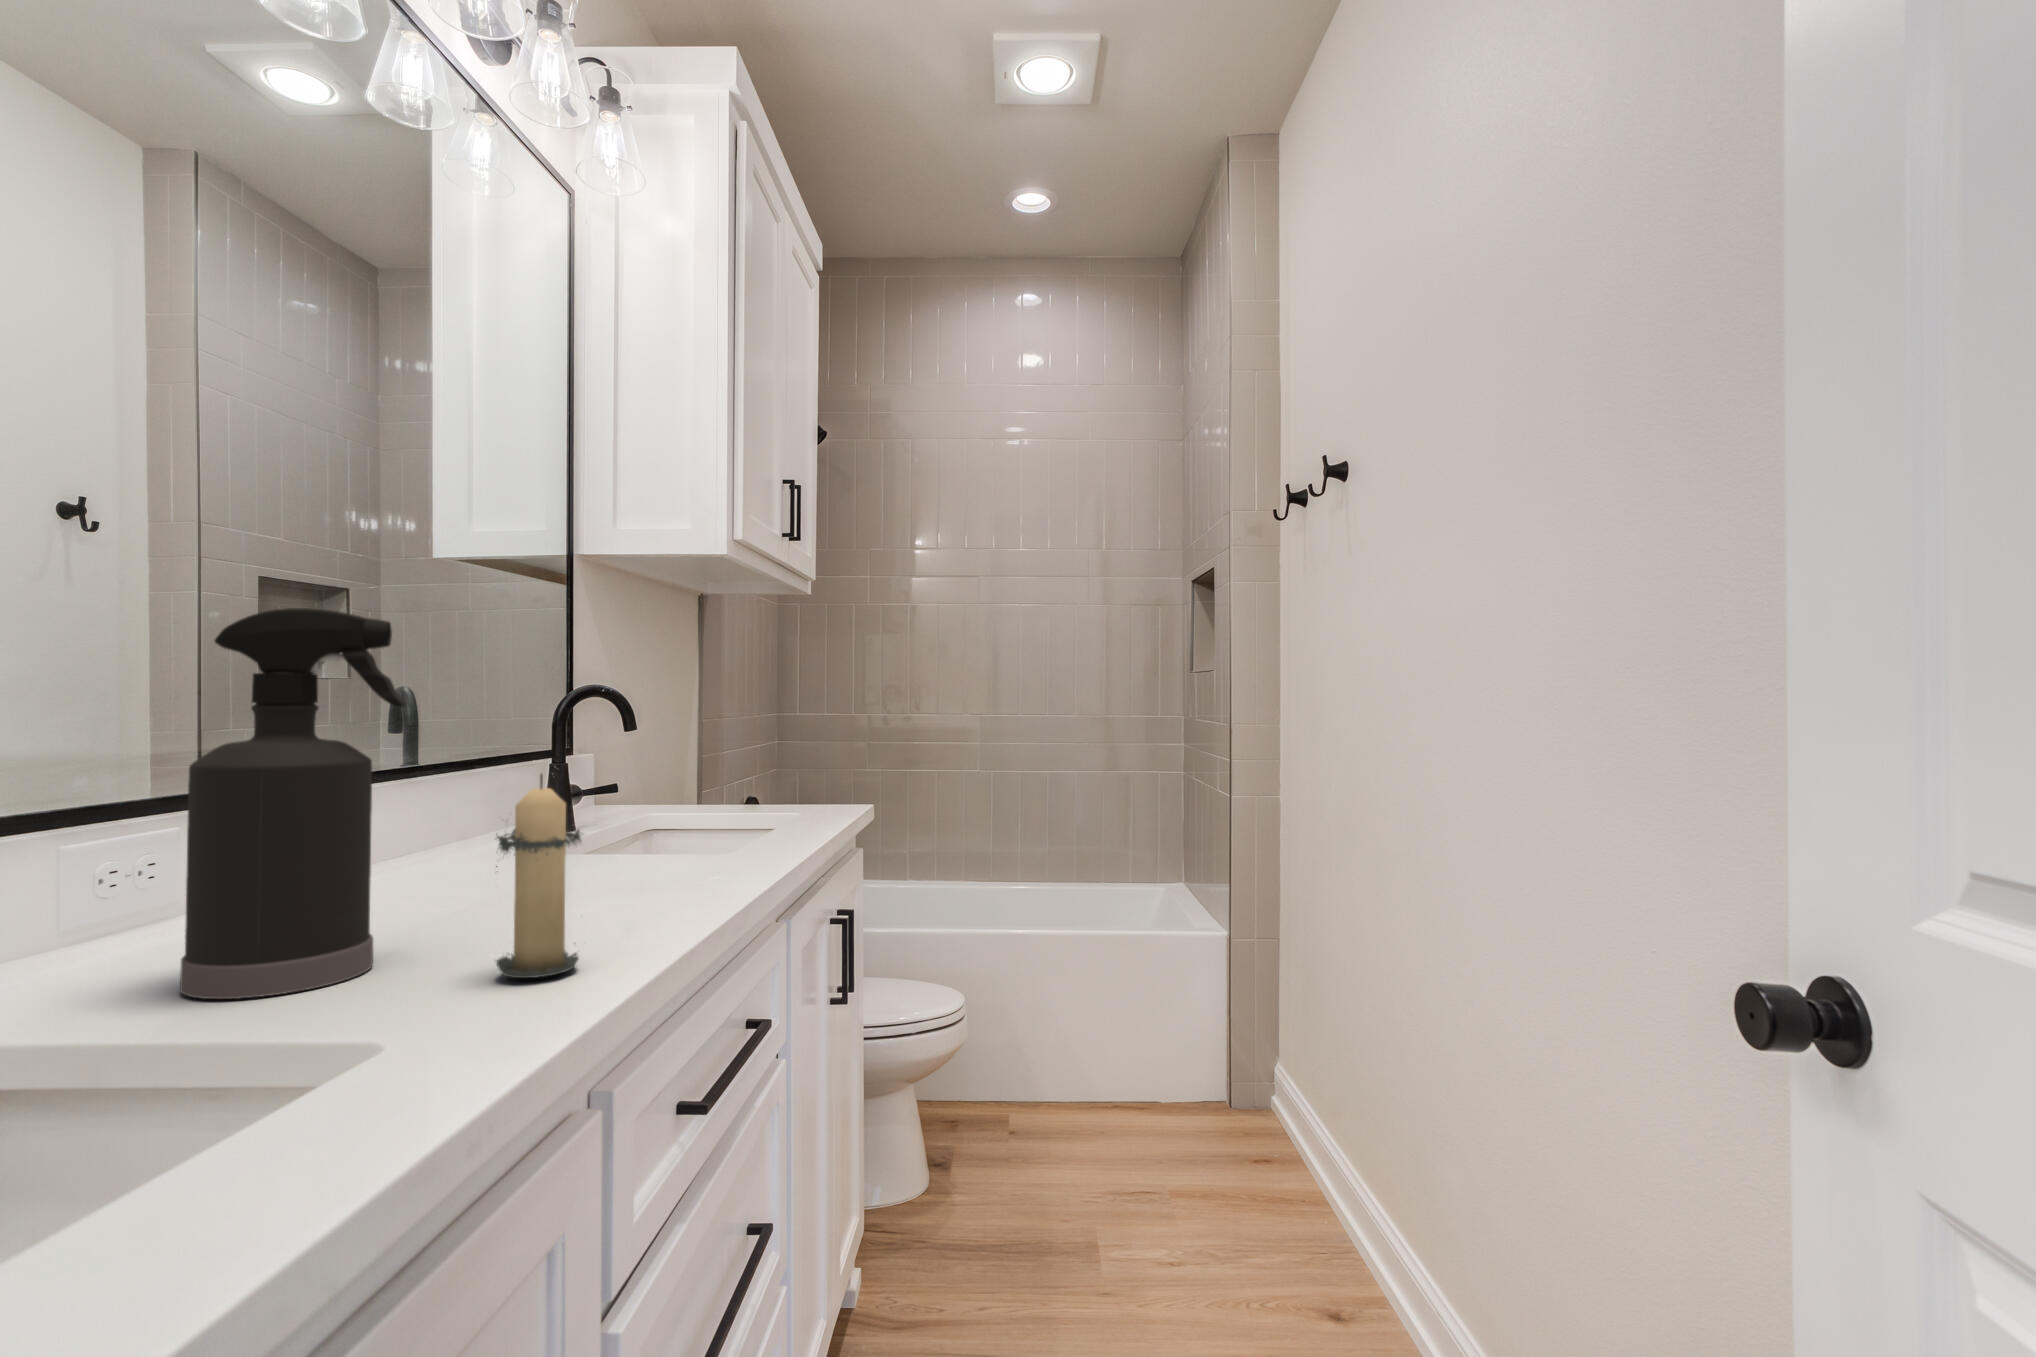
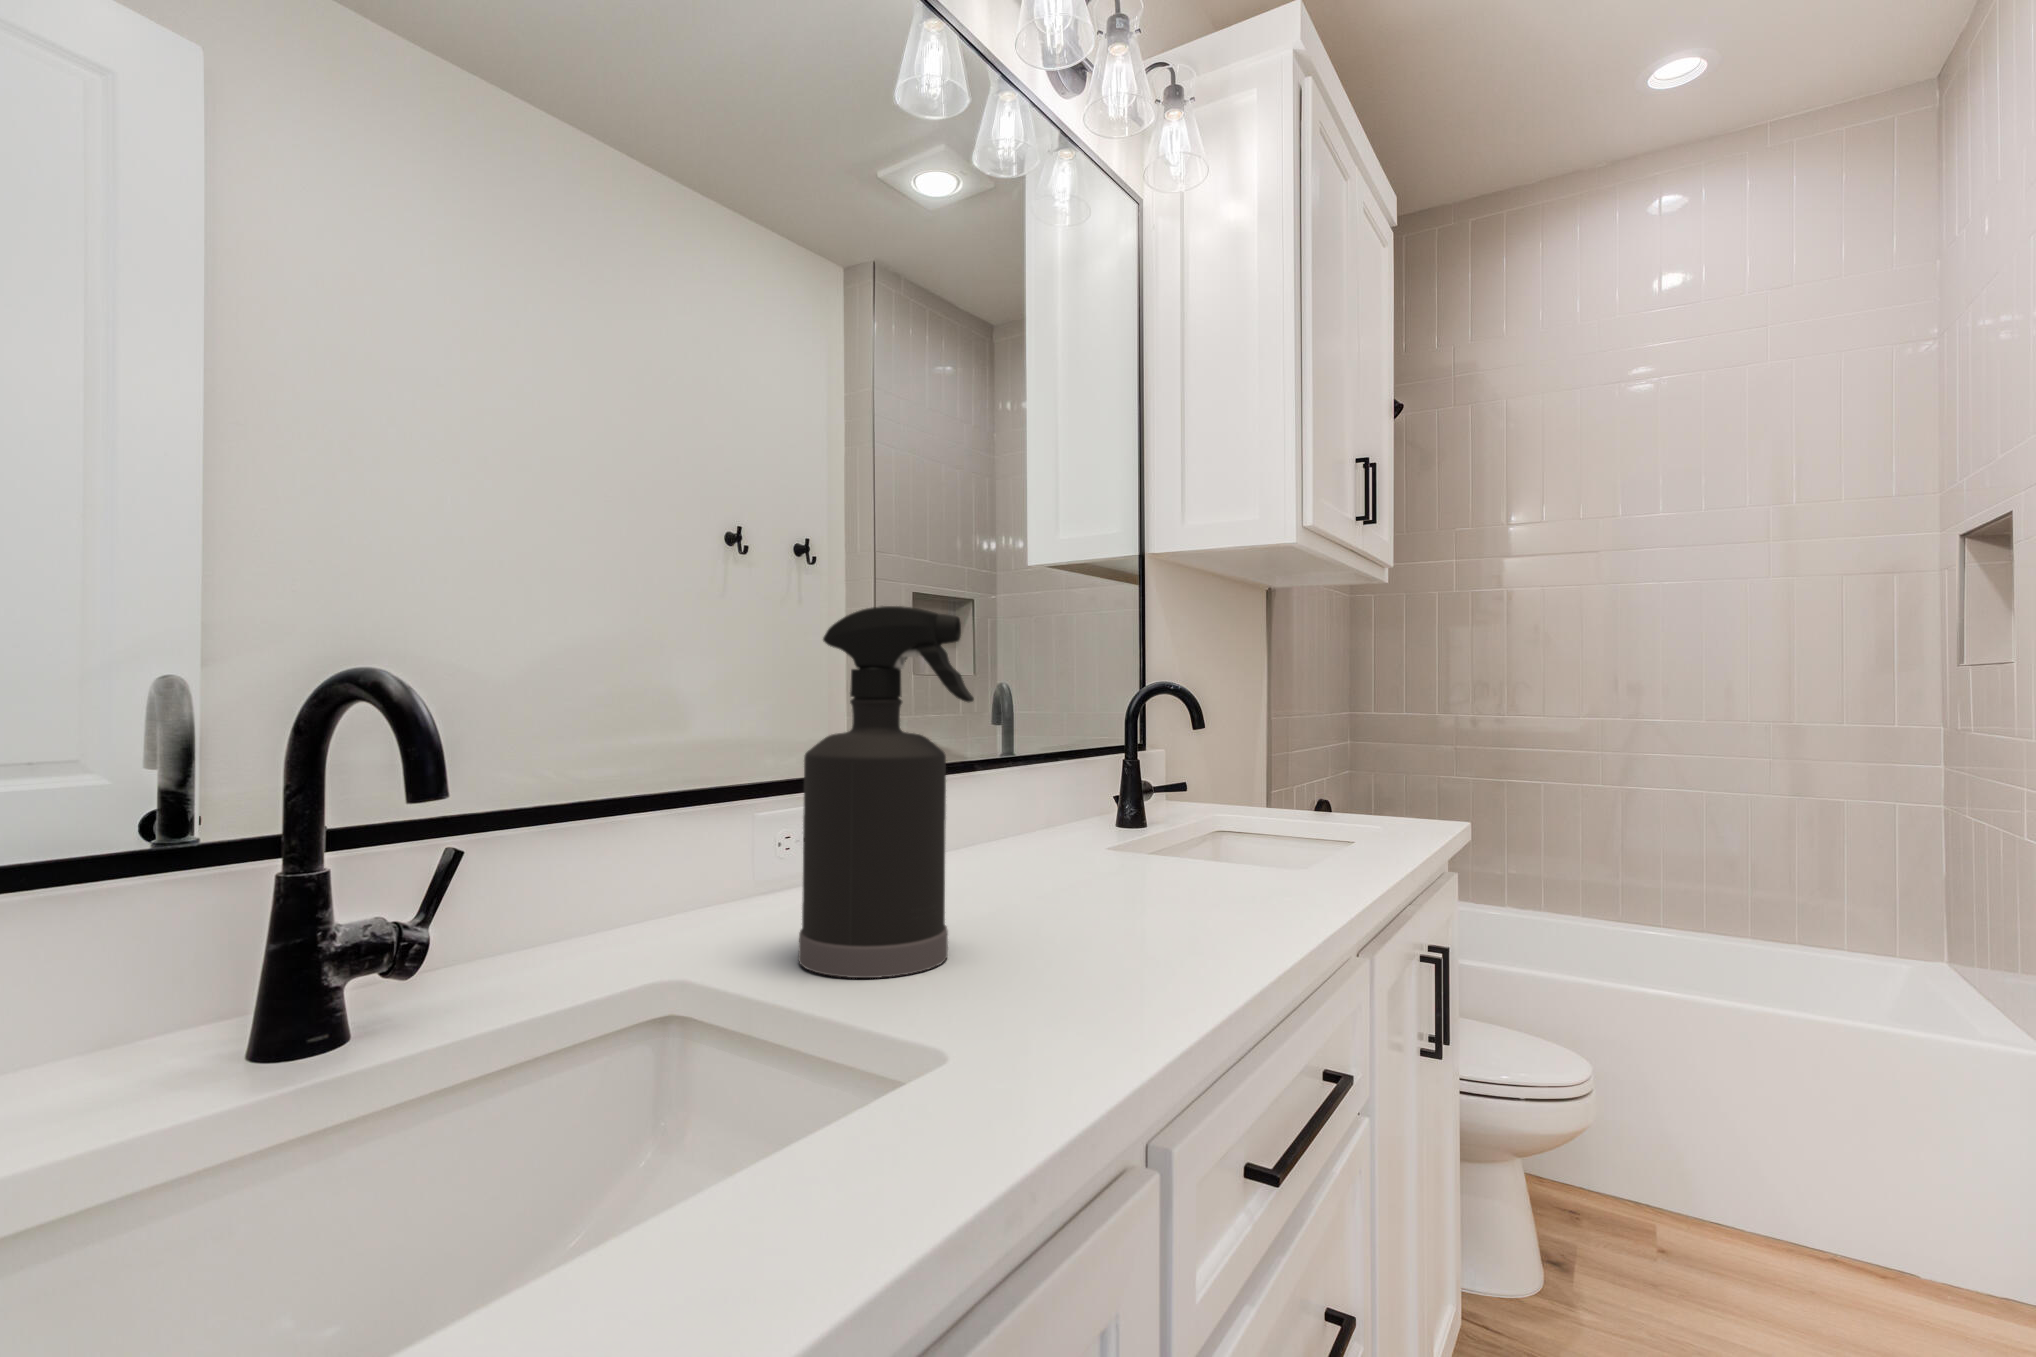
candle: present [496,774,581,978] -> none [1037,776,1144,1008]

